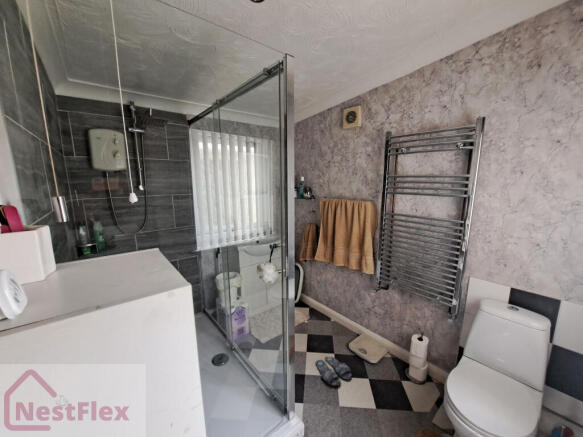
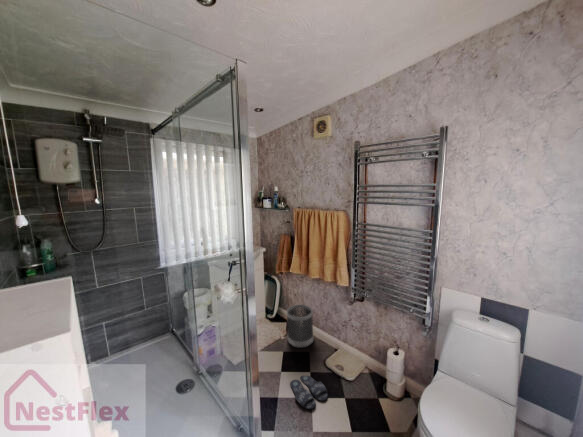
wastebasket: none [311,292,336,332] -> present [287,305,313,348]

